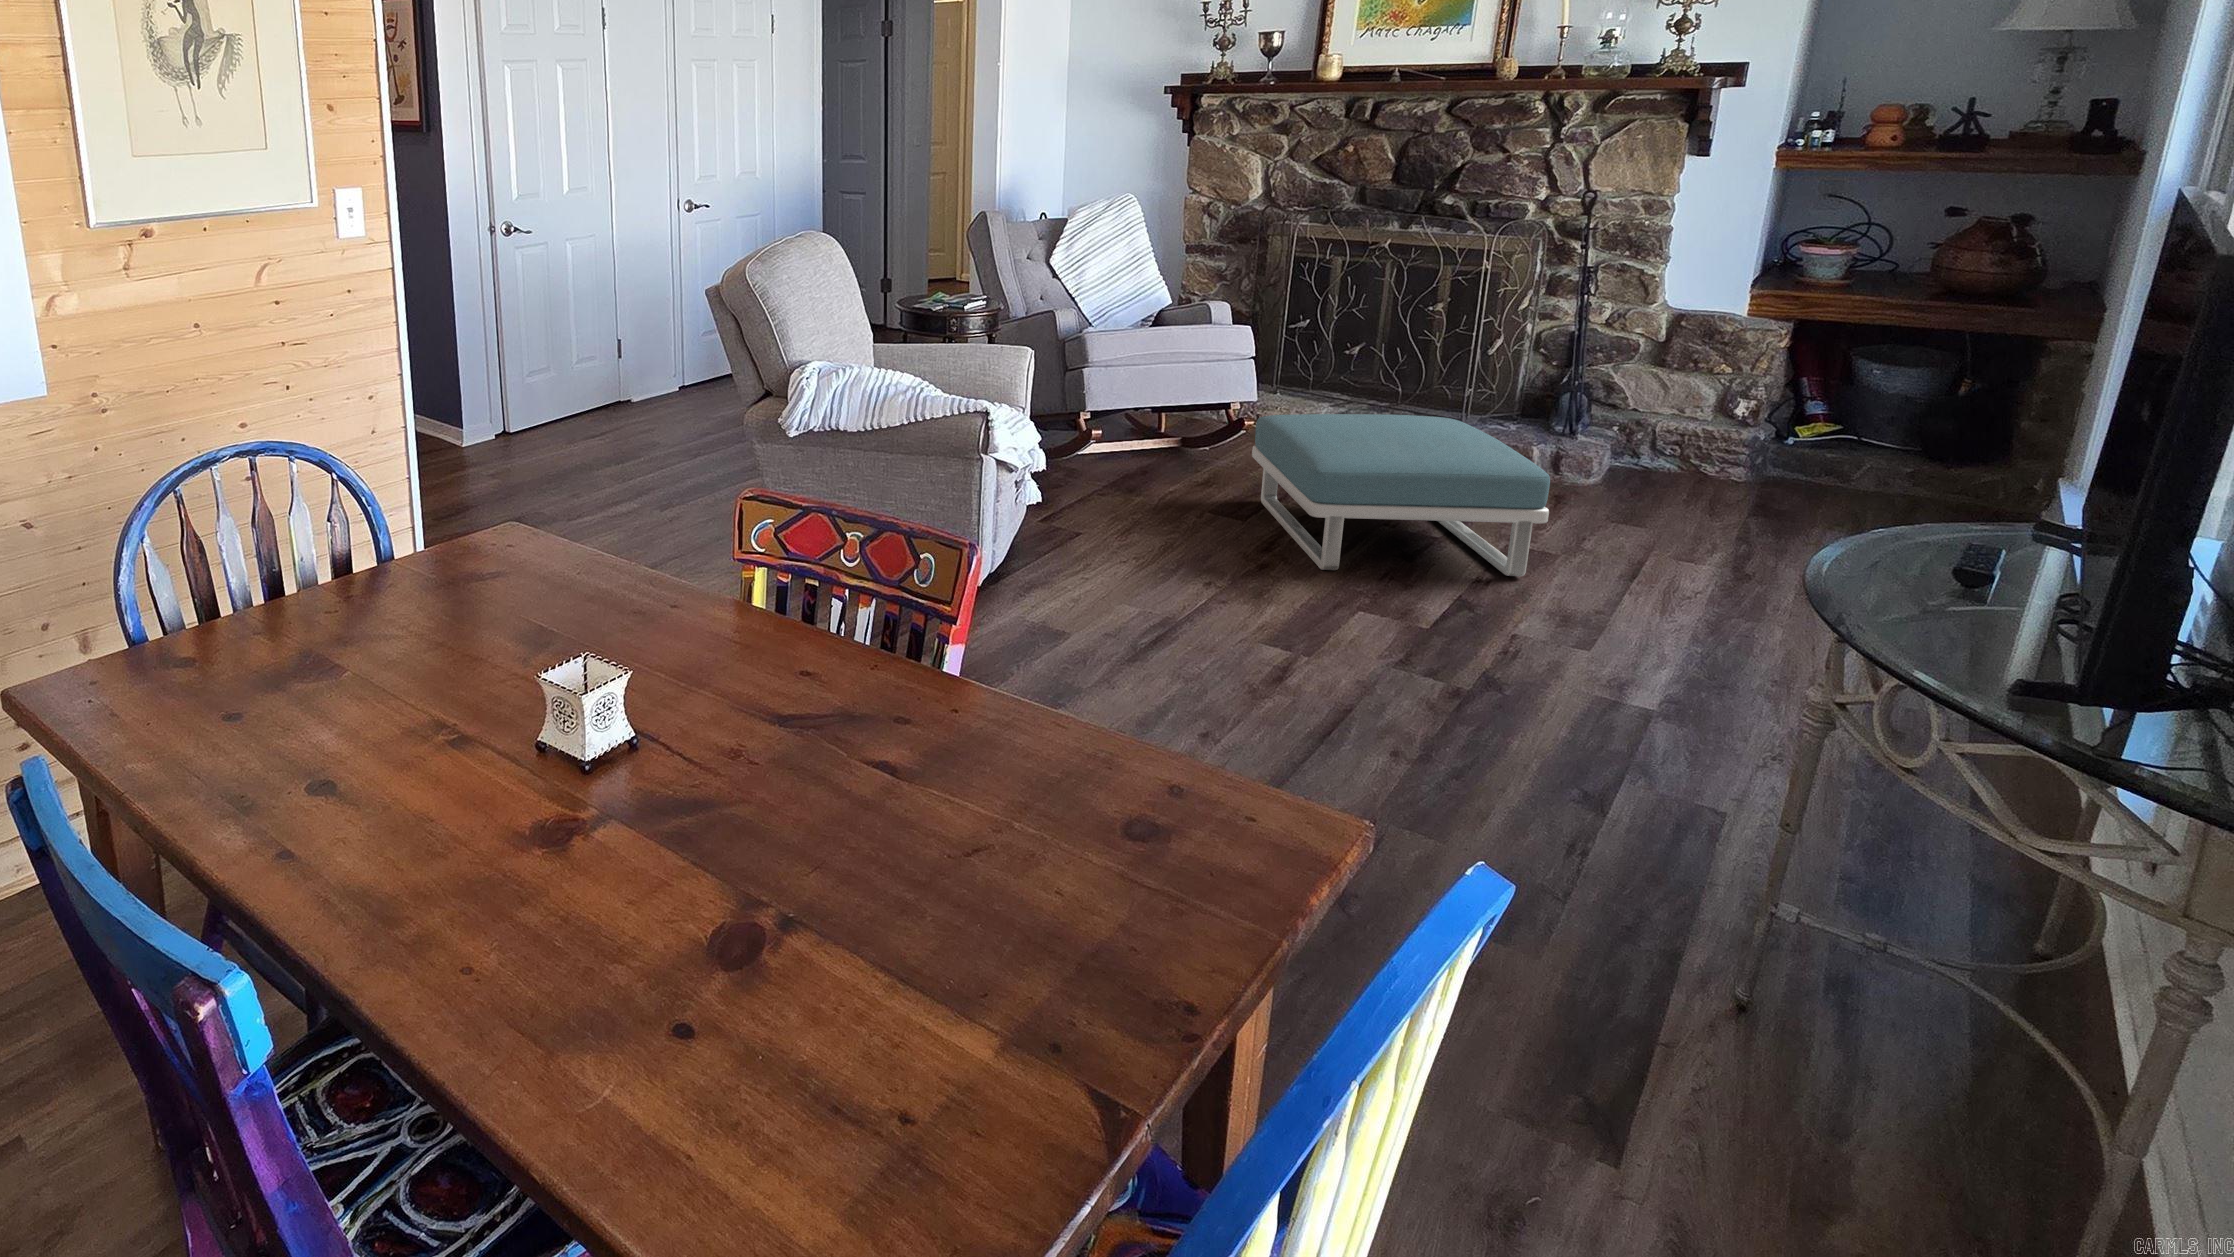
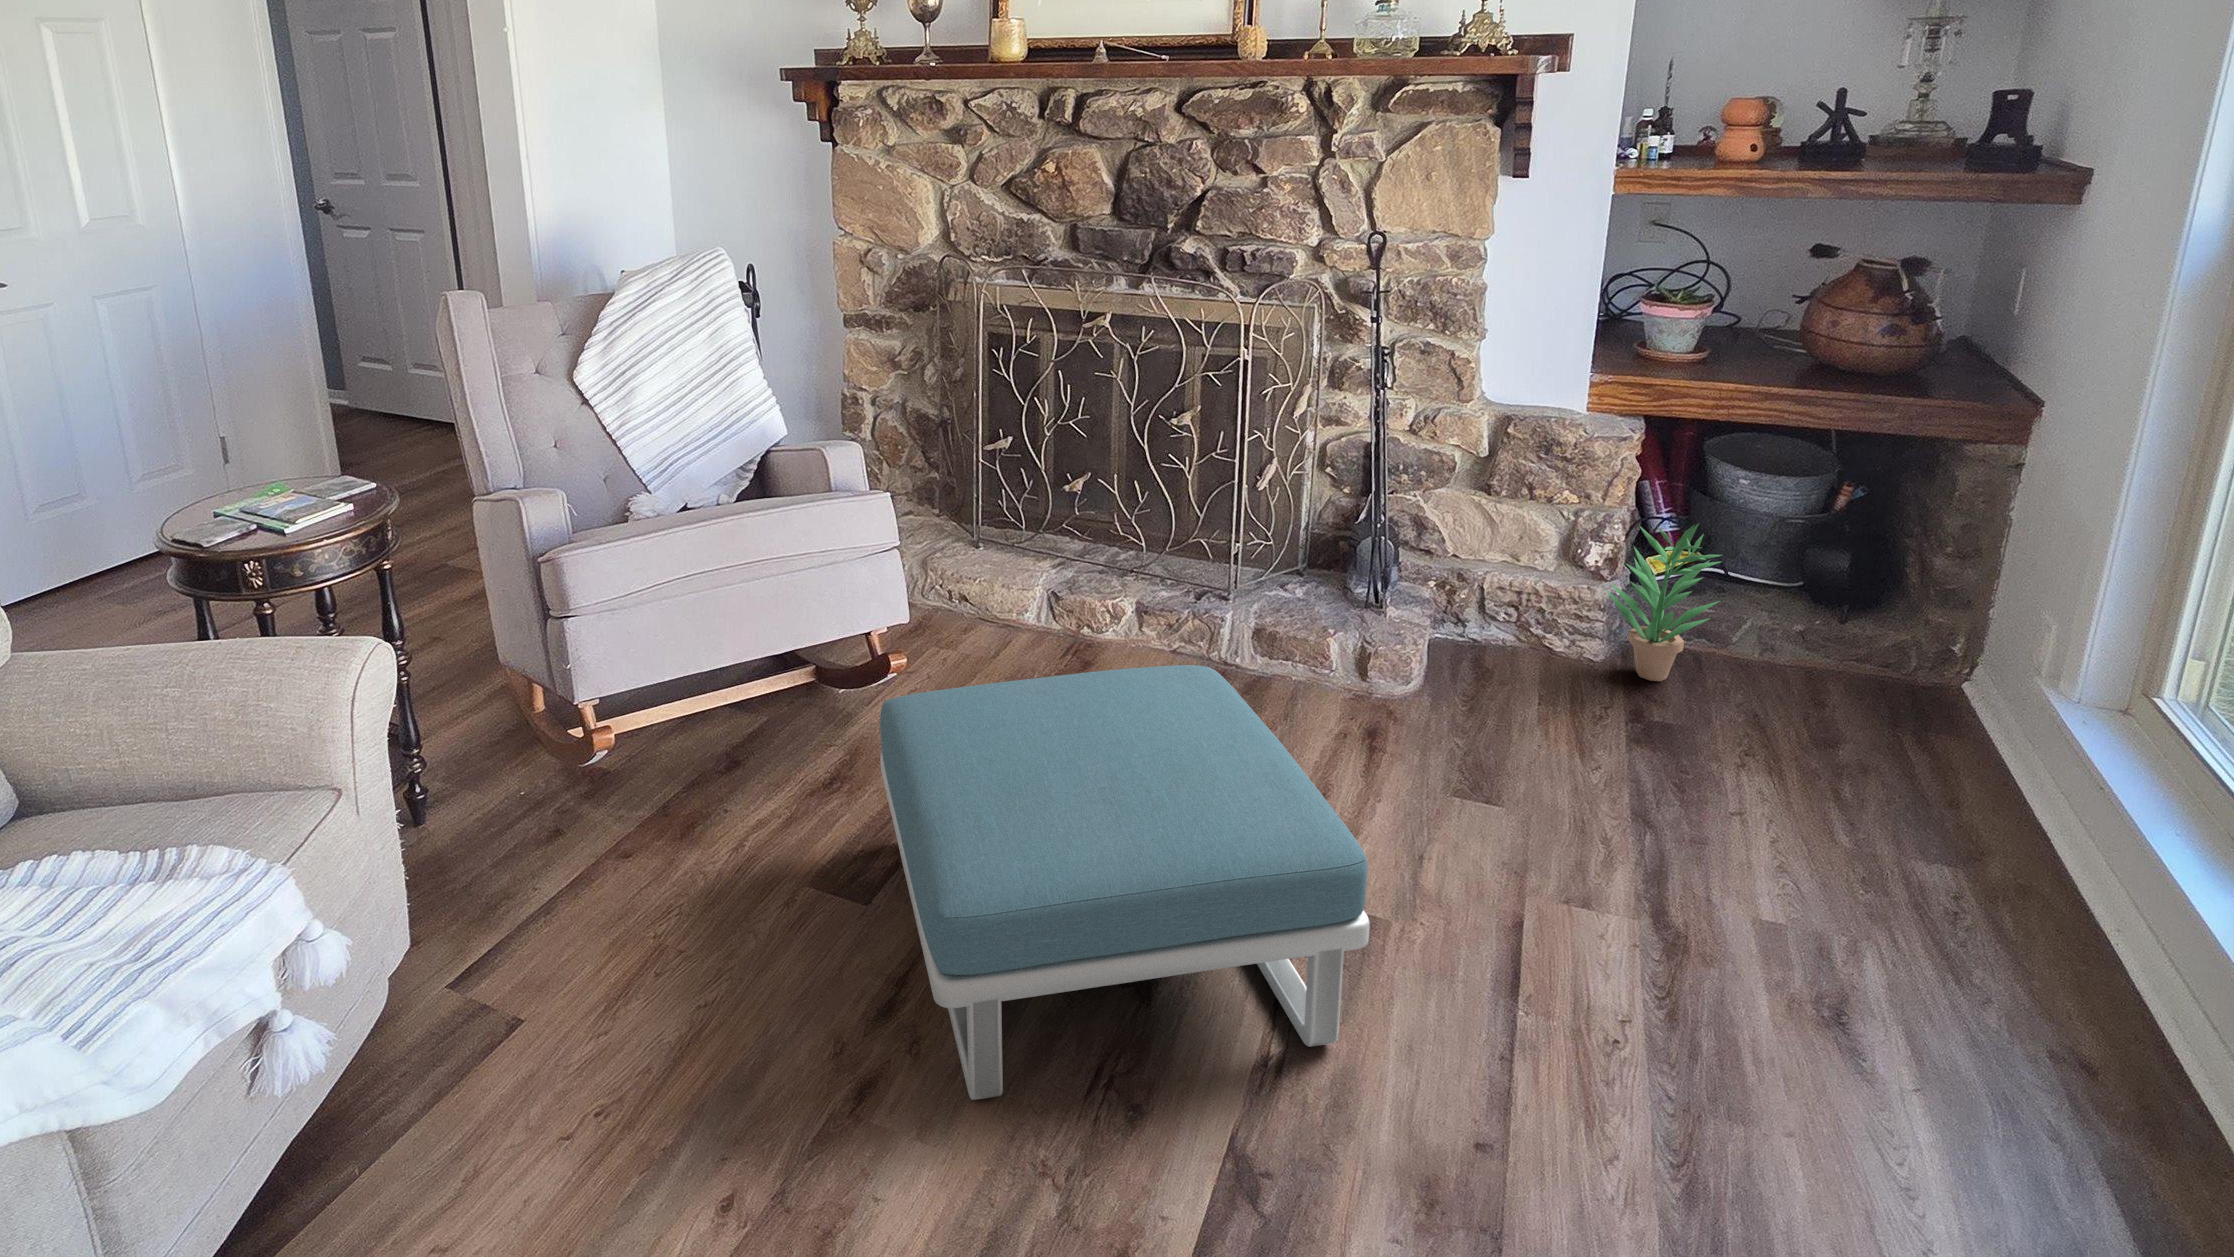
potted plant: none [1750,383,1842,493] -> present [1607,524,1722,681]

